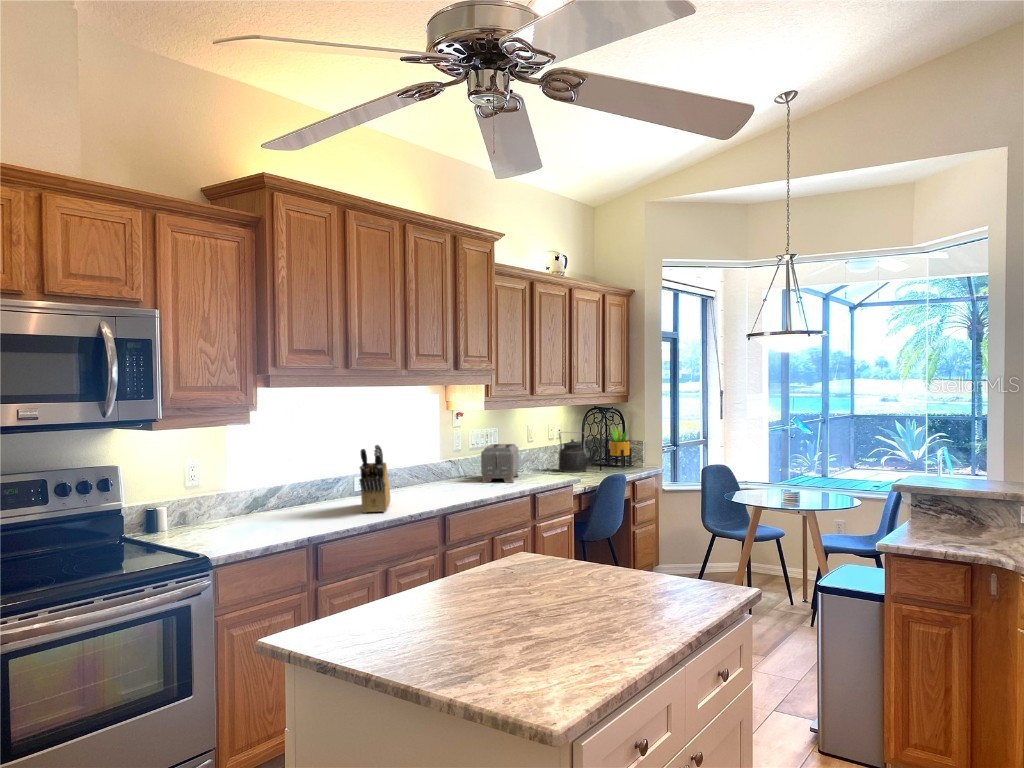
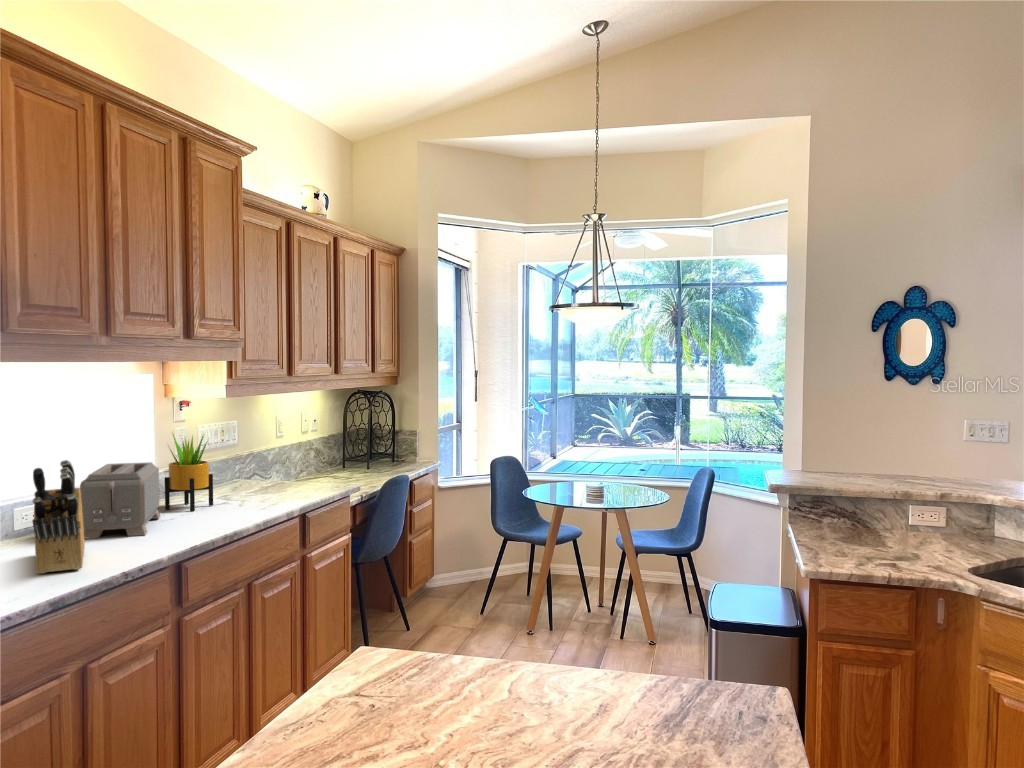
potted plant: present [607,428,632,467] -> present [165,433,213,511]
kettle: present [559,433,599,473] -> none [319,424,375,477]
toaster: present [481,444,519,483] -> present [80,462,160,538]

